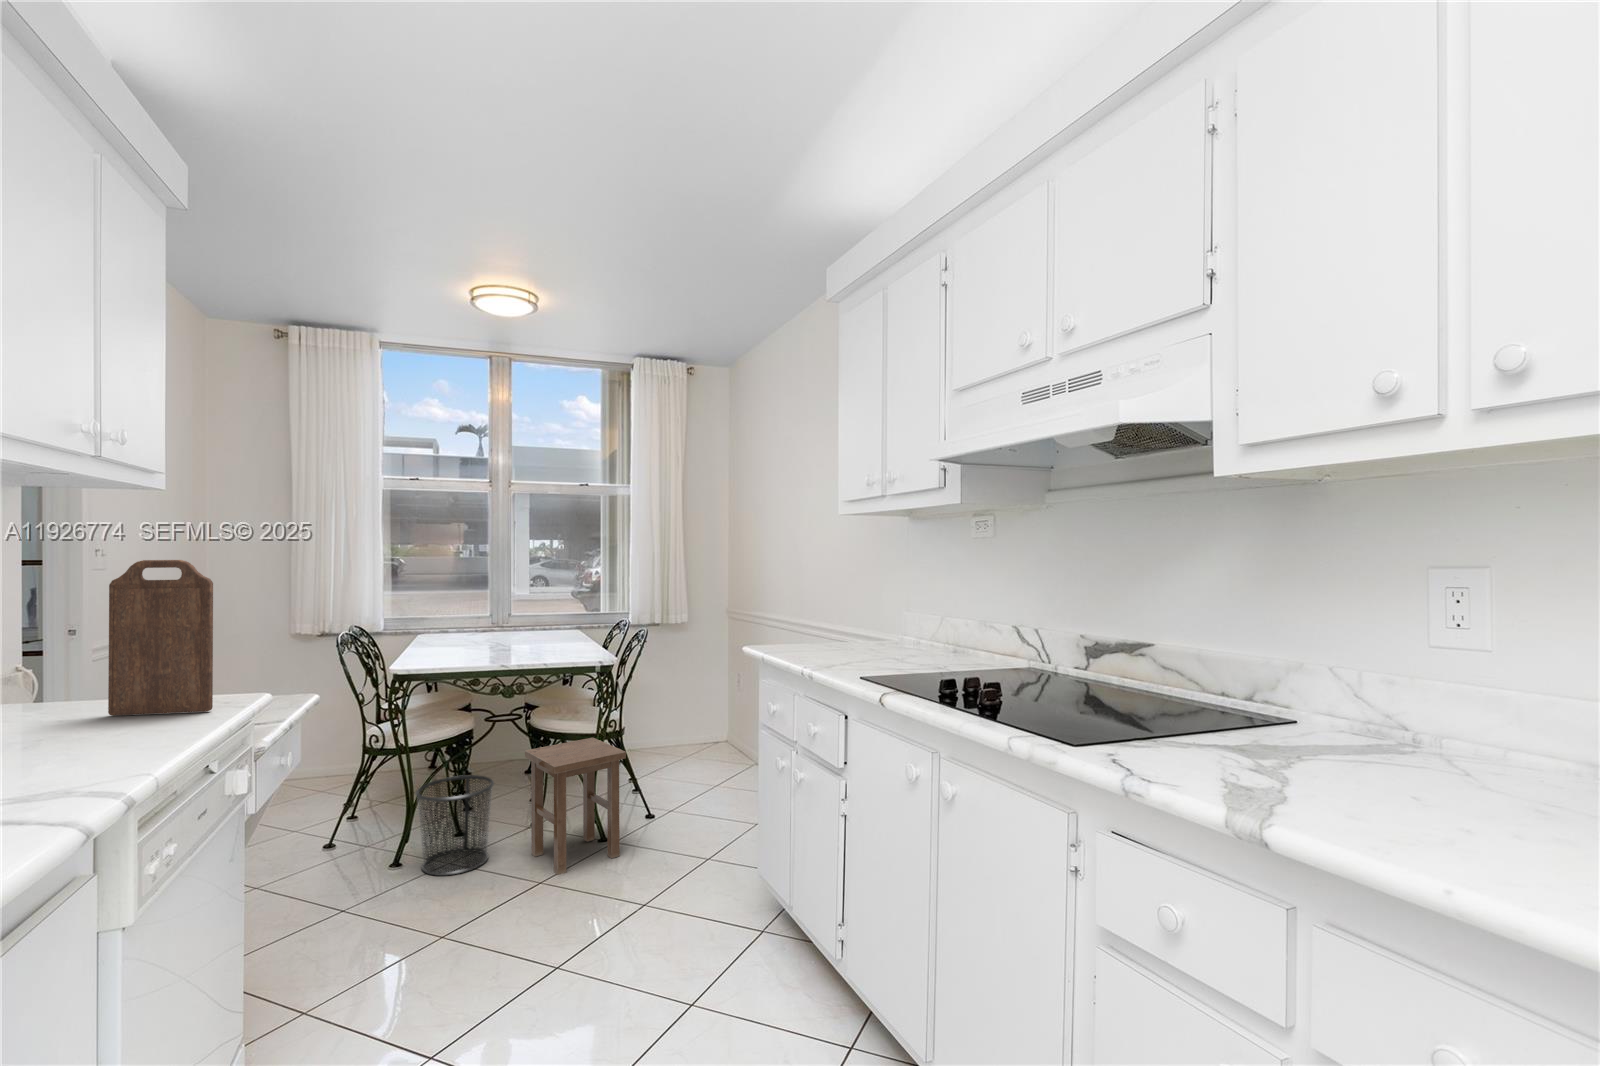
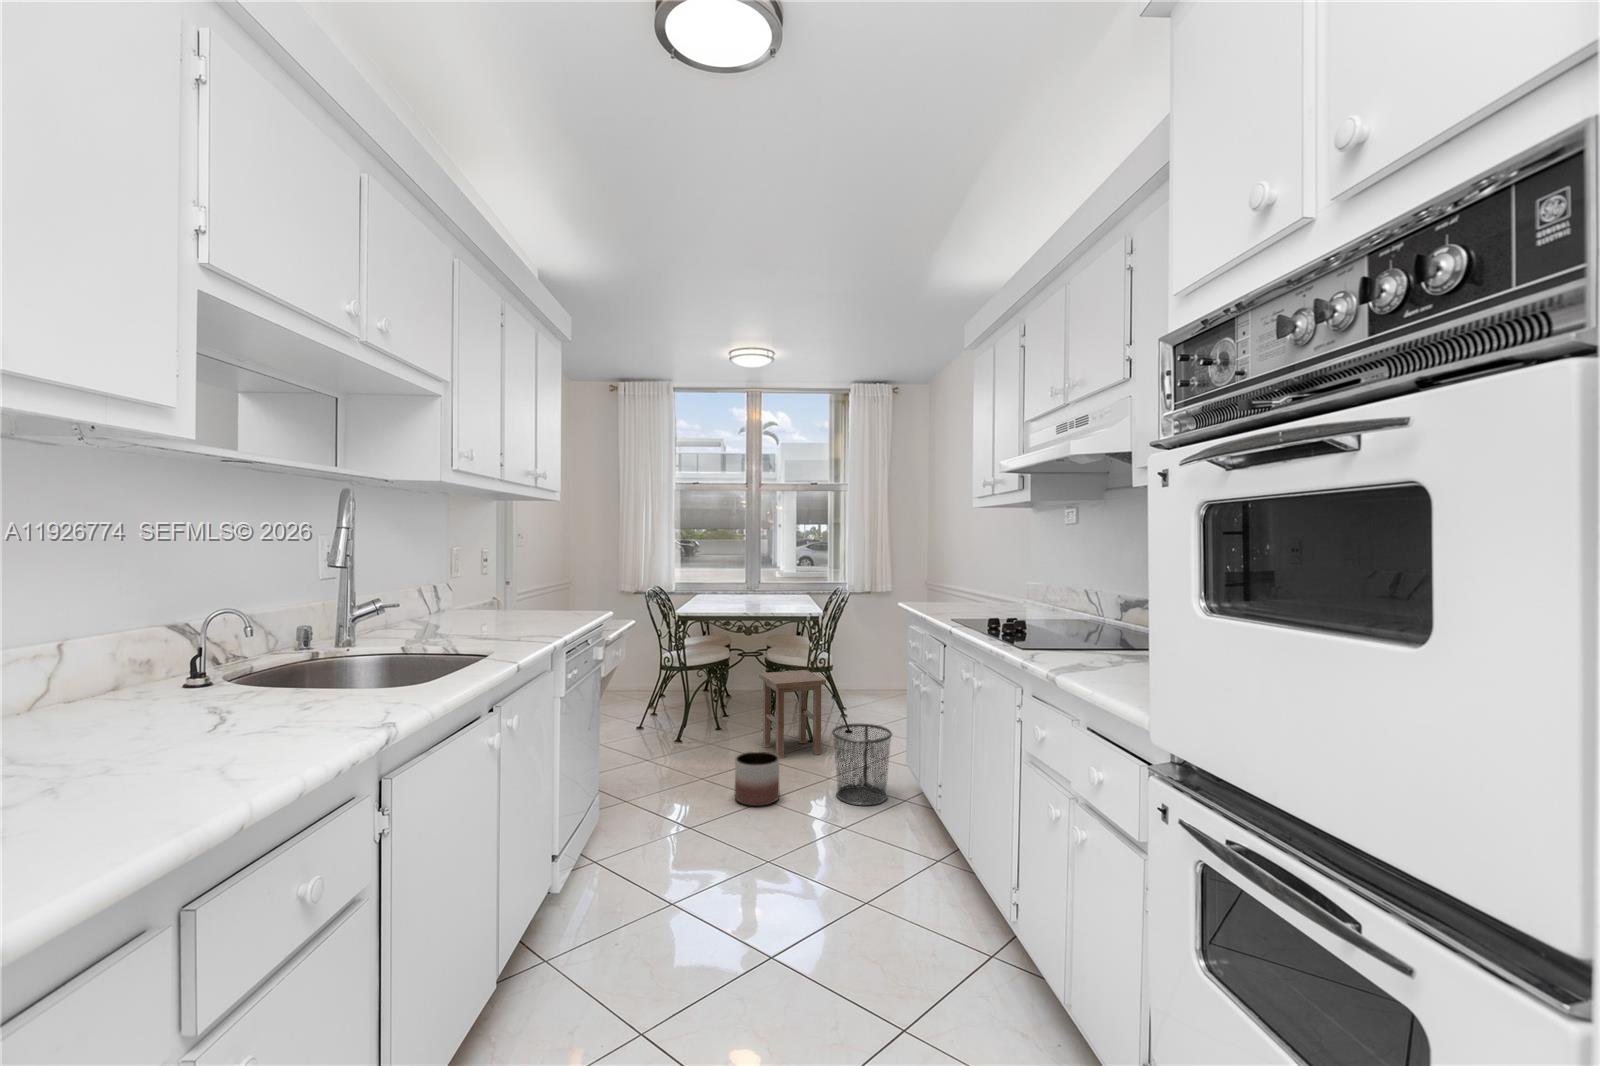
cutting board: present [108,560,213,716] -> none [541,534,586,616]
waste bin: present [416,775,494,876] -> present [832,724,892,806]
planter: none [499,881,571,975] -> present [735,751,779,806]

